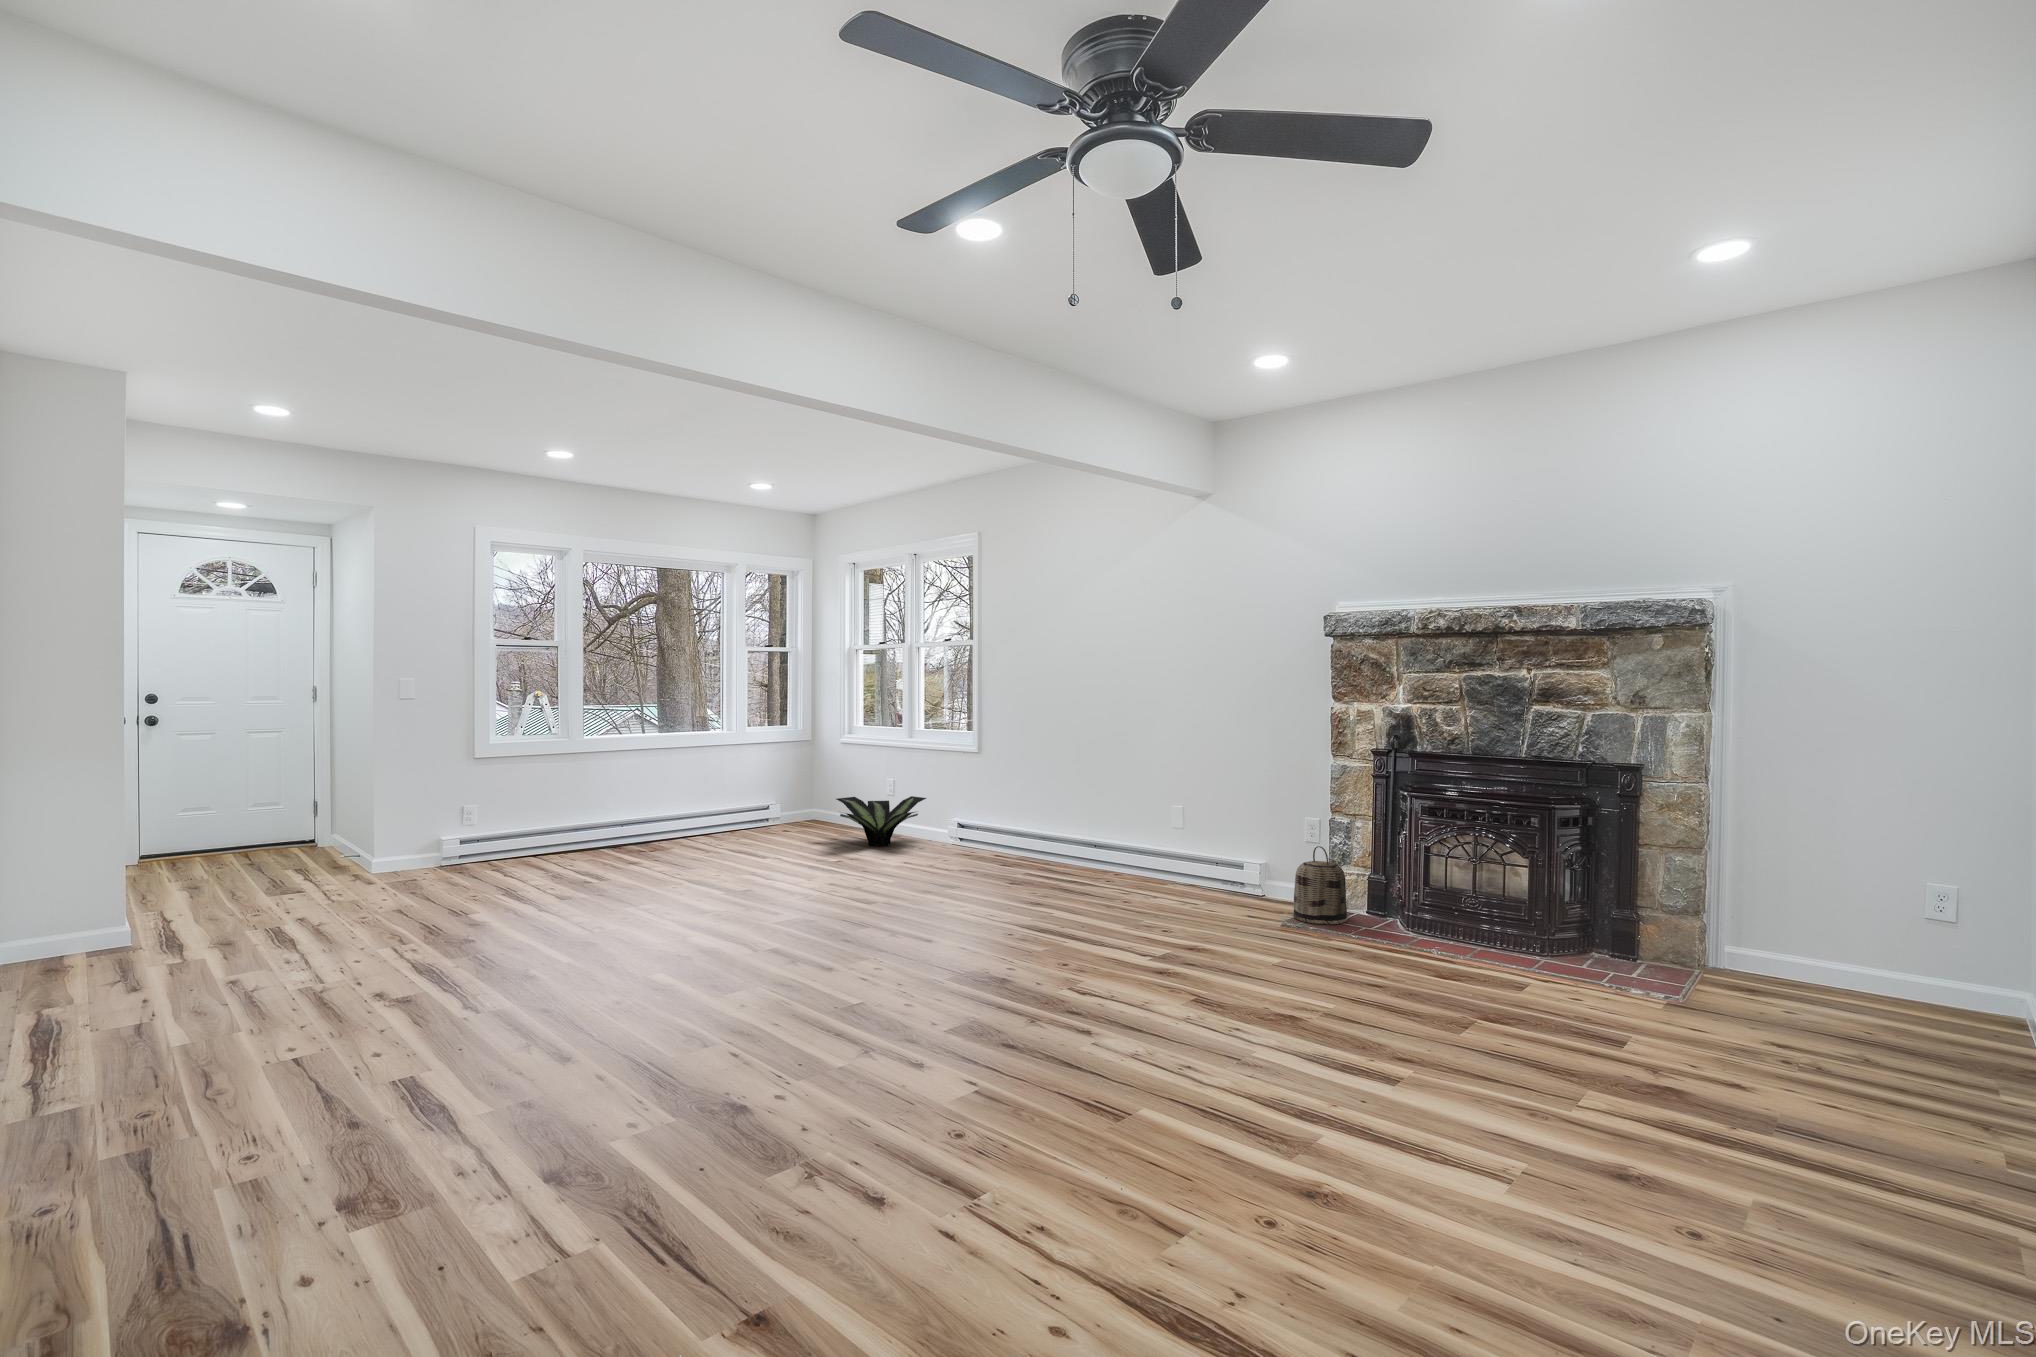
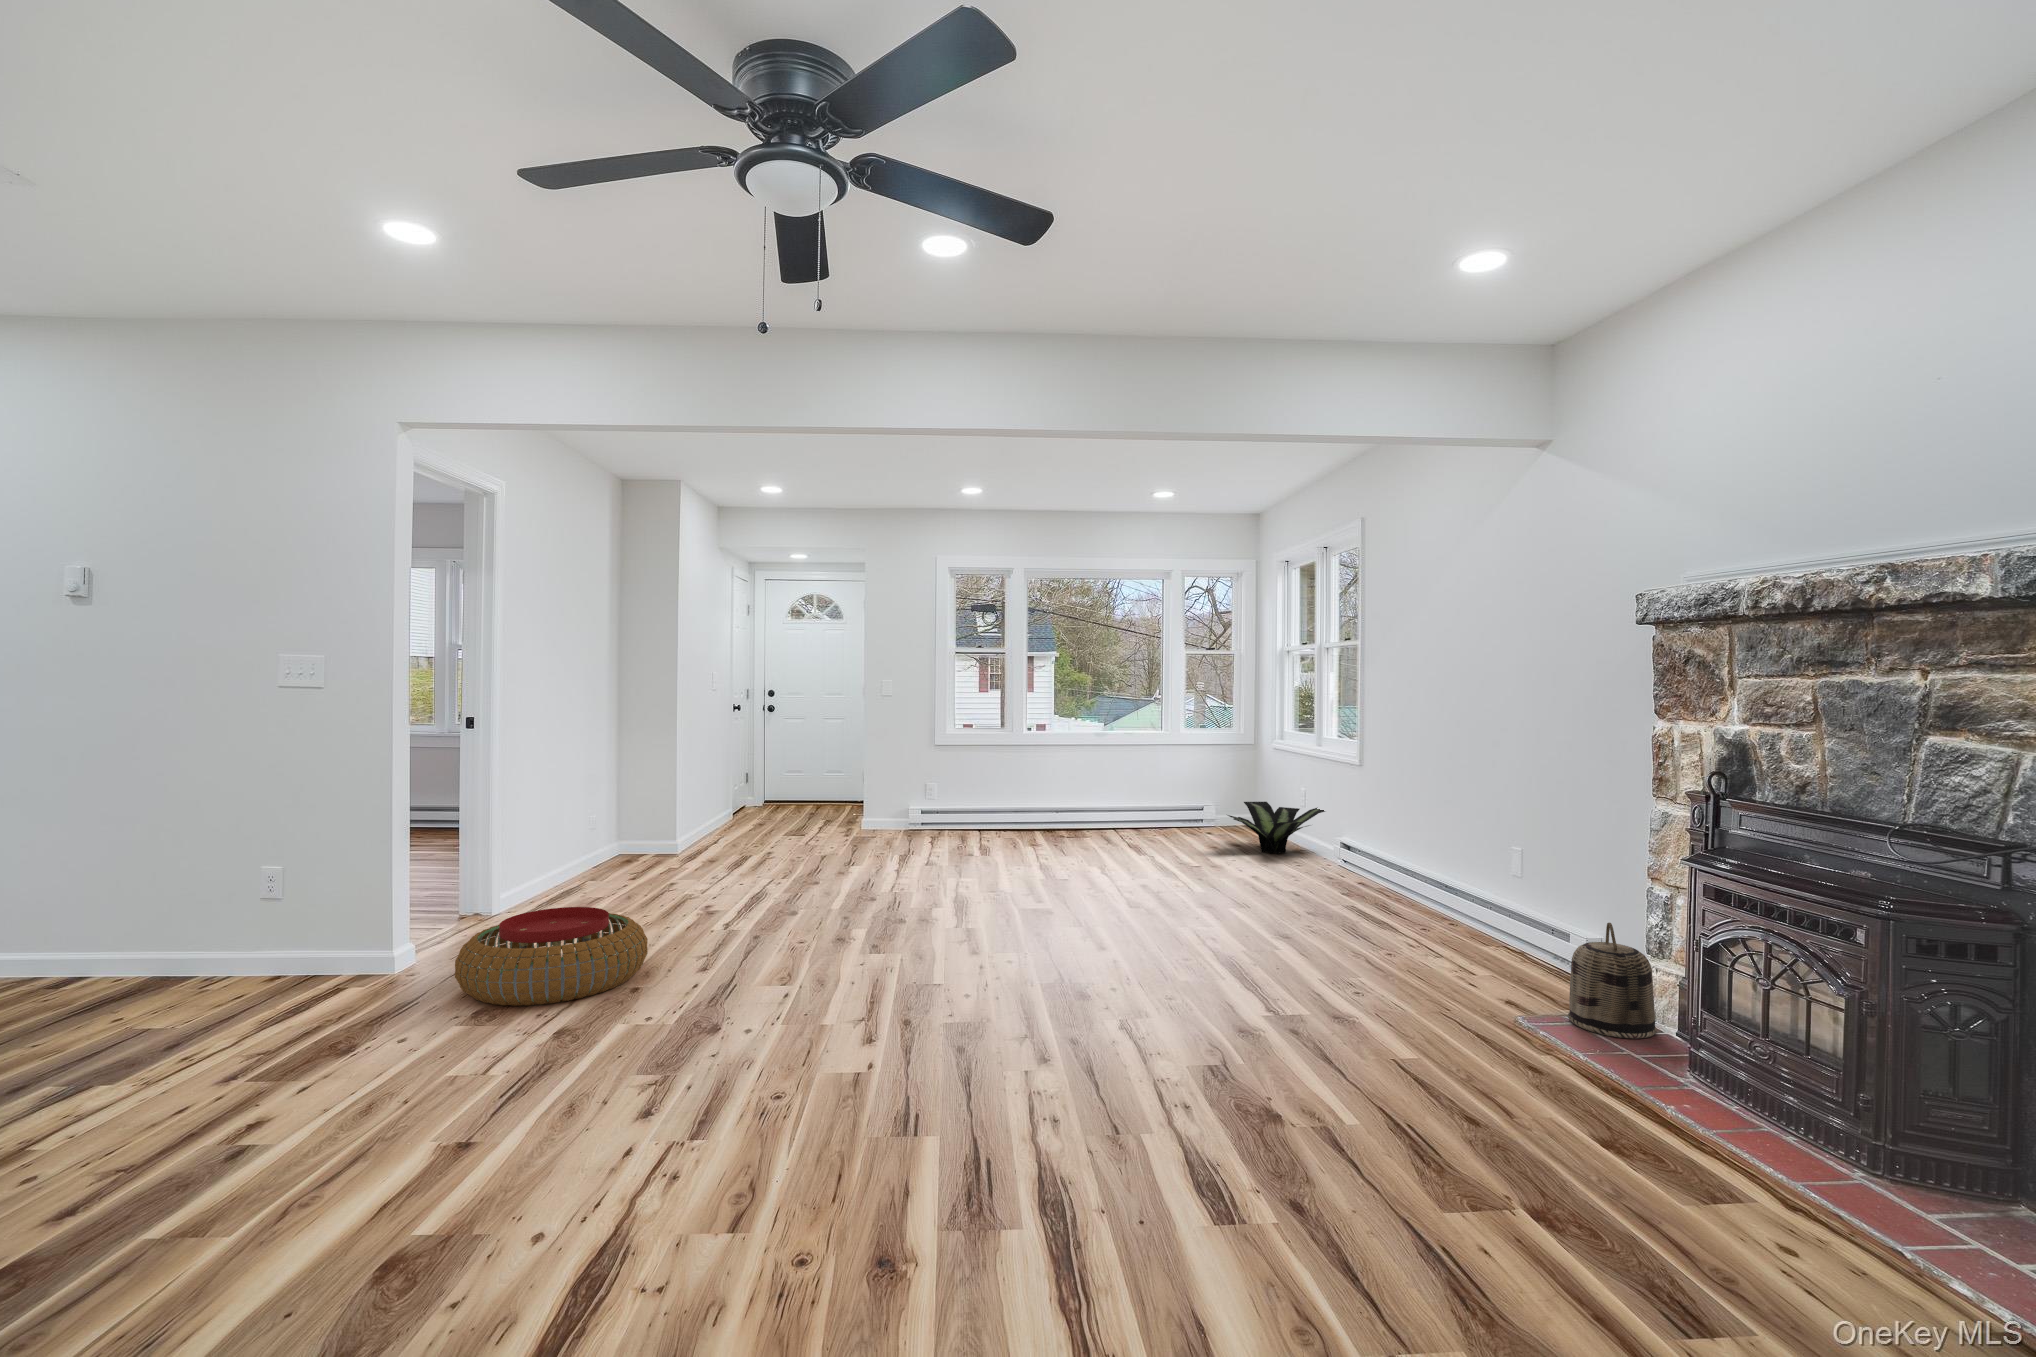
pouf: none [139,1022,487,1214] -> present [455,907,648,1006]

